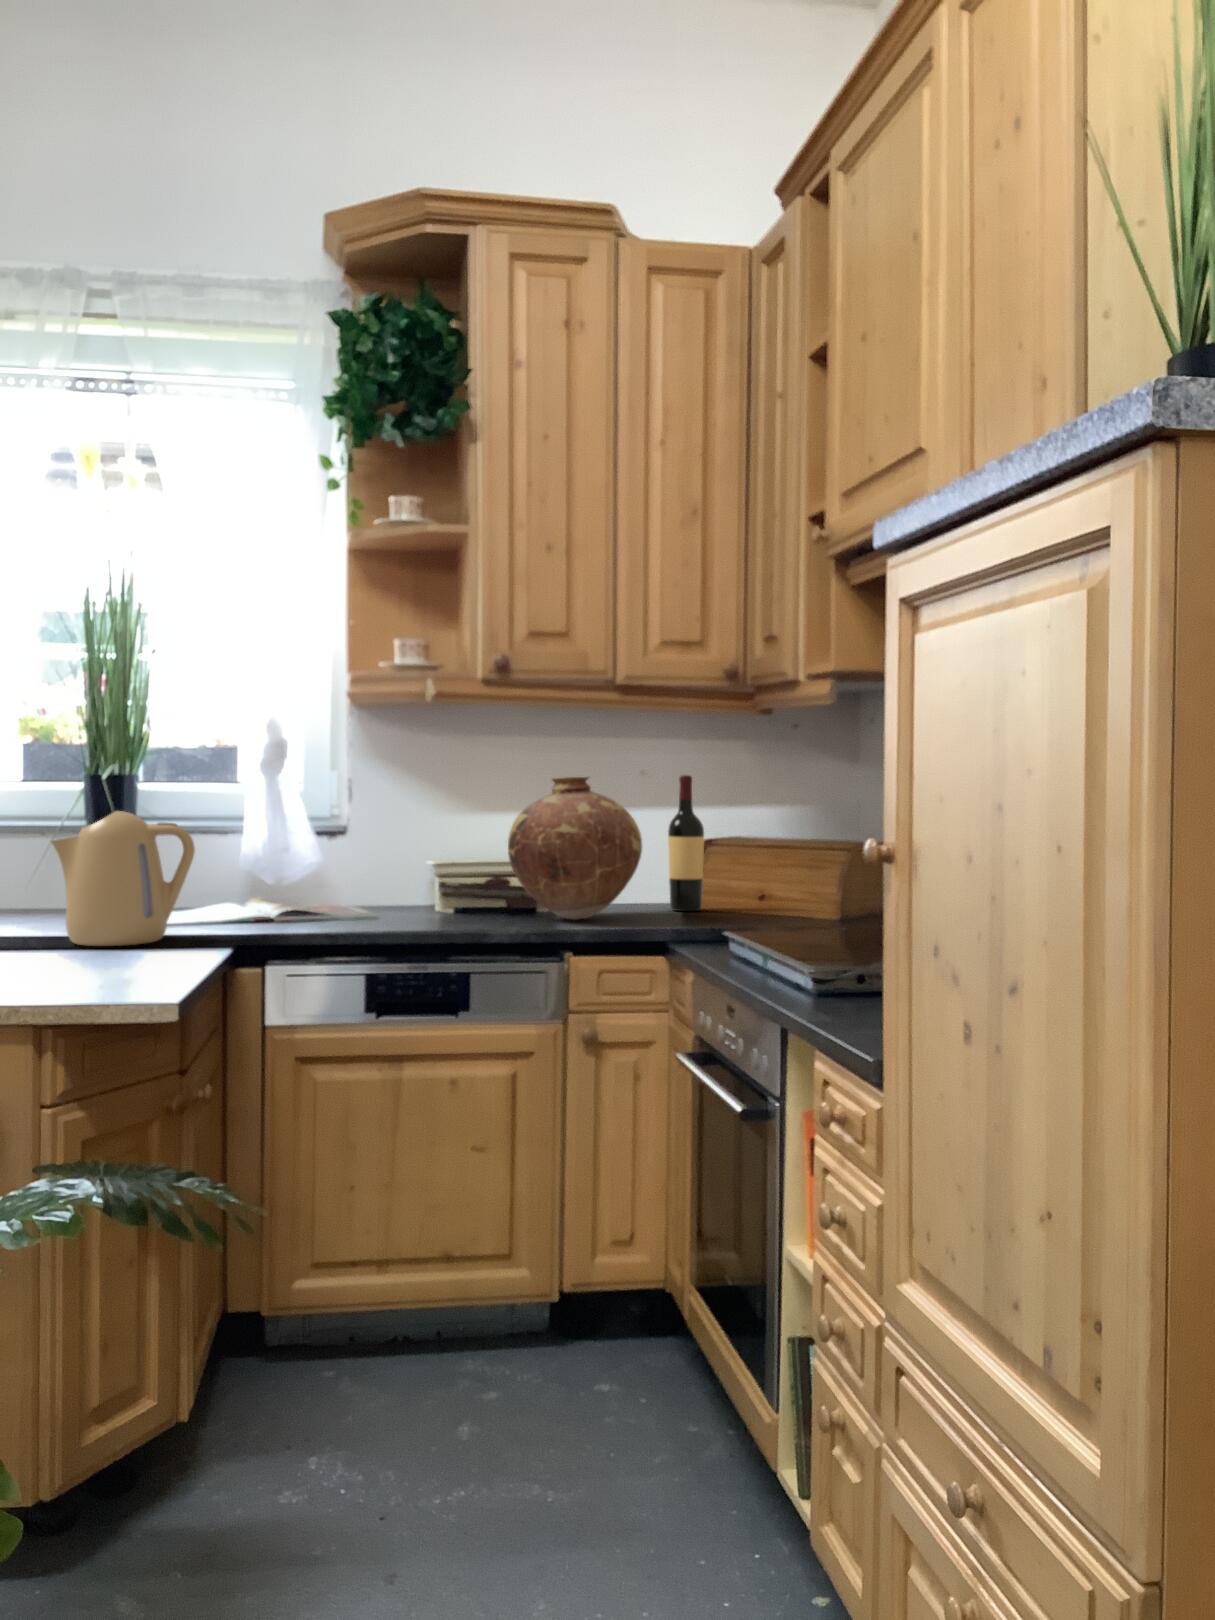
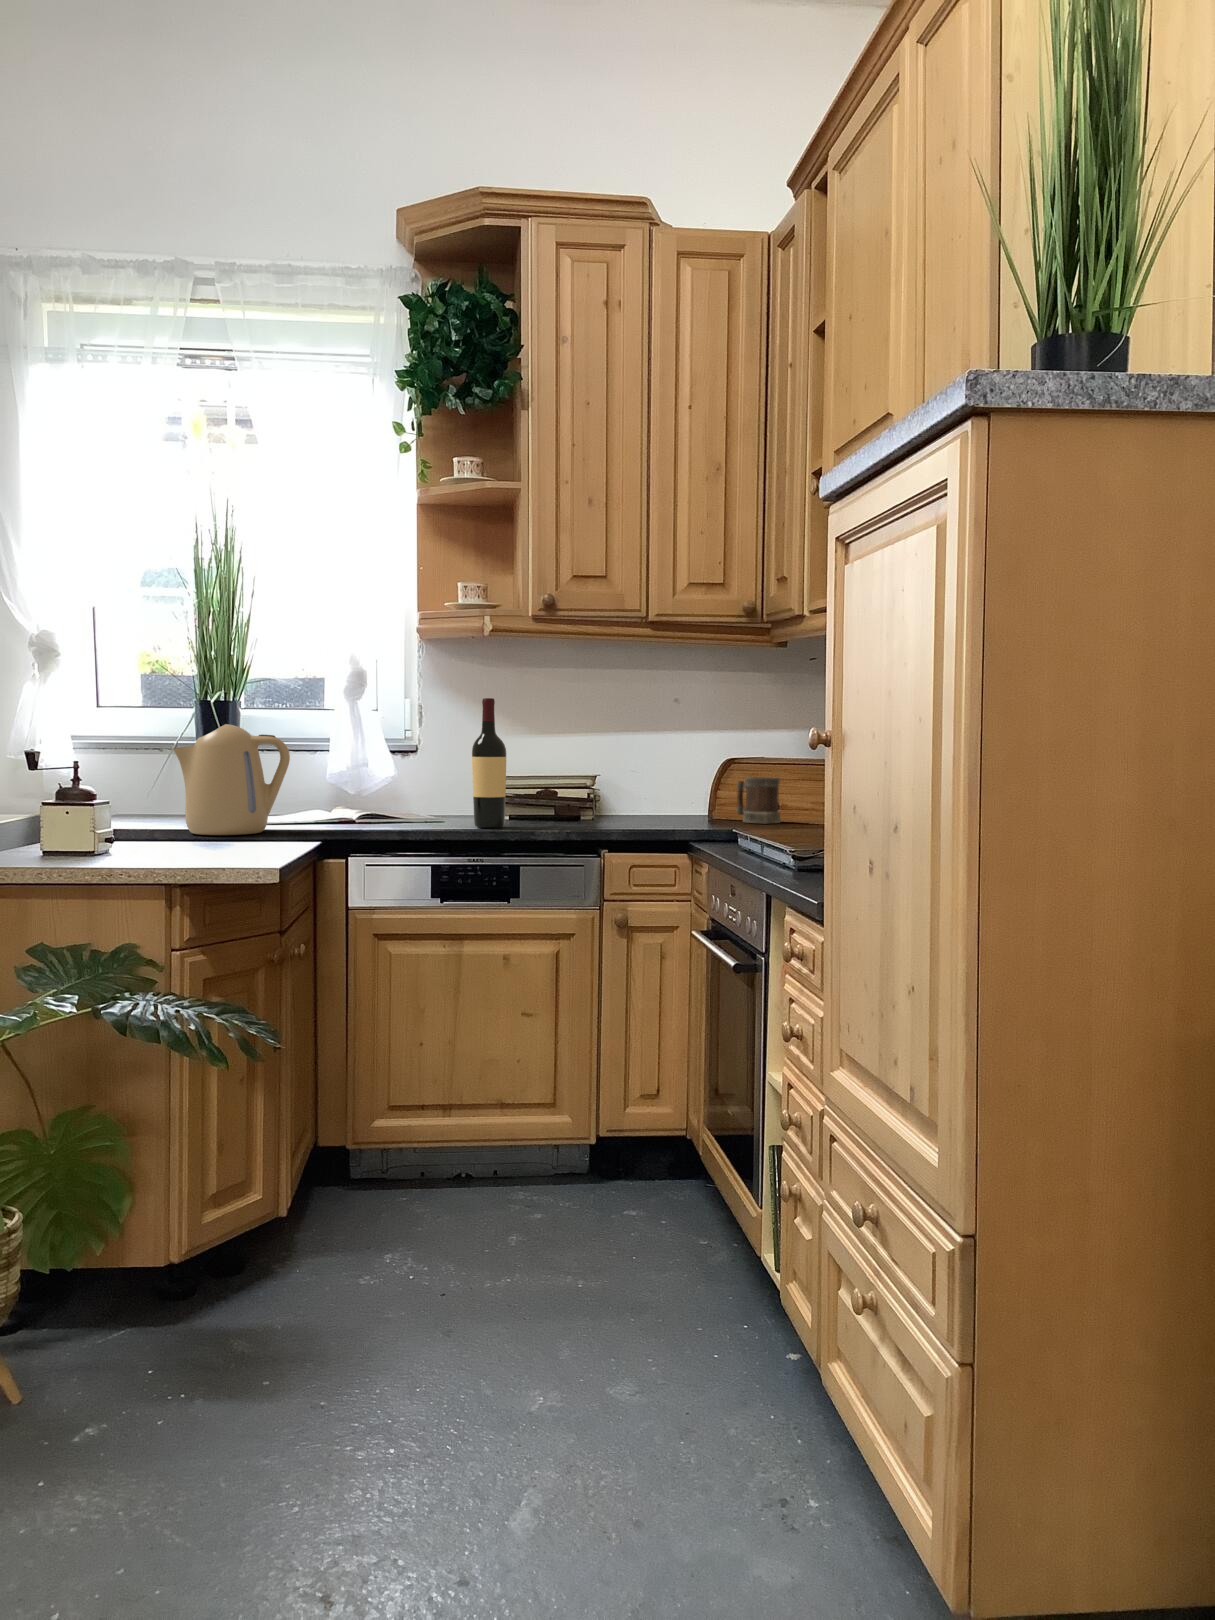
wine bottle: present [668,775,704,911] -> present [472,698,506,828]
vase: present [508,777,642,920] -> none [553,699,668,822]
mug: none [721,865,773,920] -> present [737,777,781,823]

